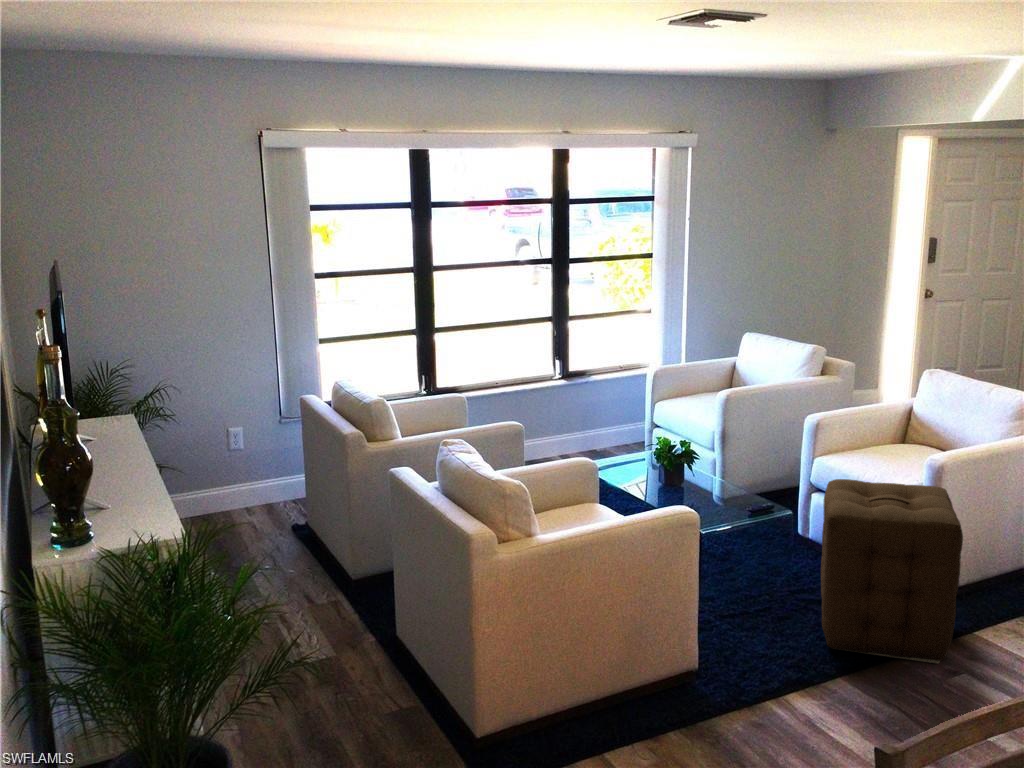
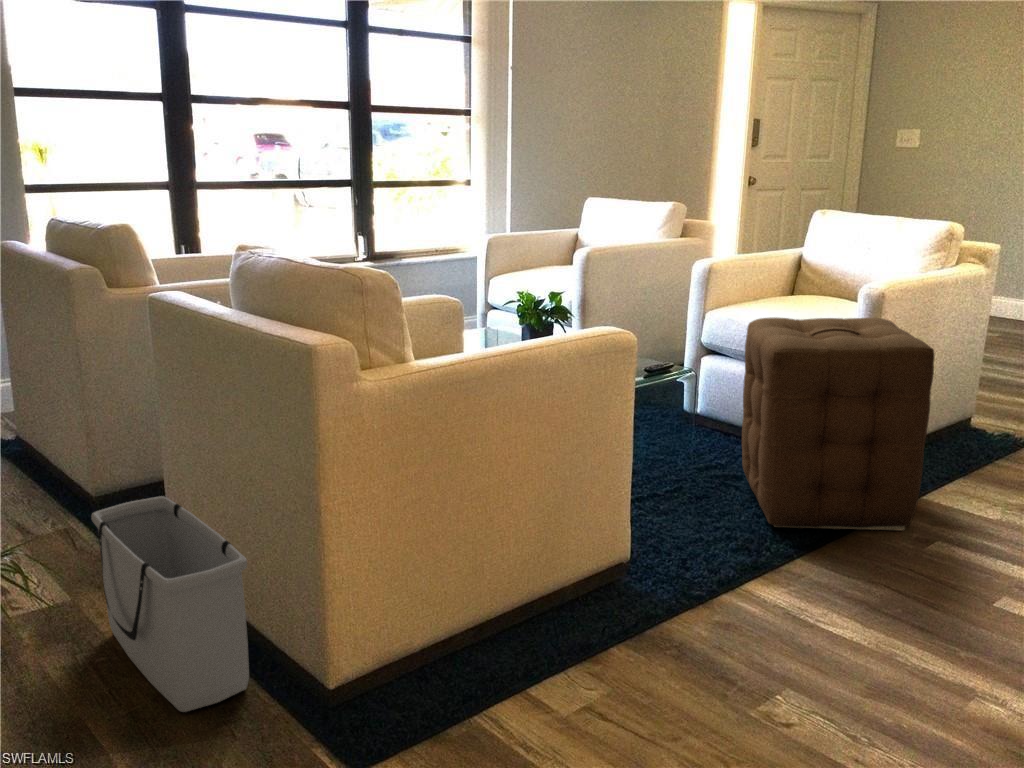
storage bin: none [340,591,428,739] -> present [91,496,249,712]

